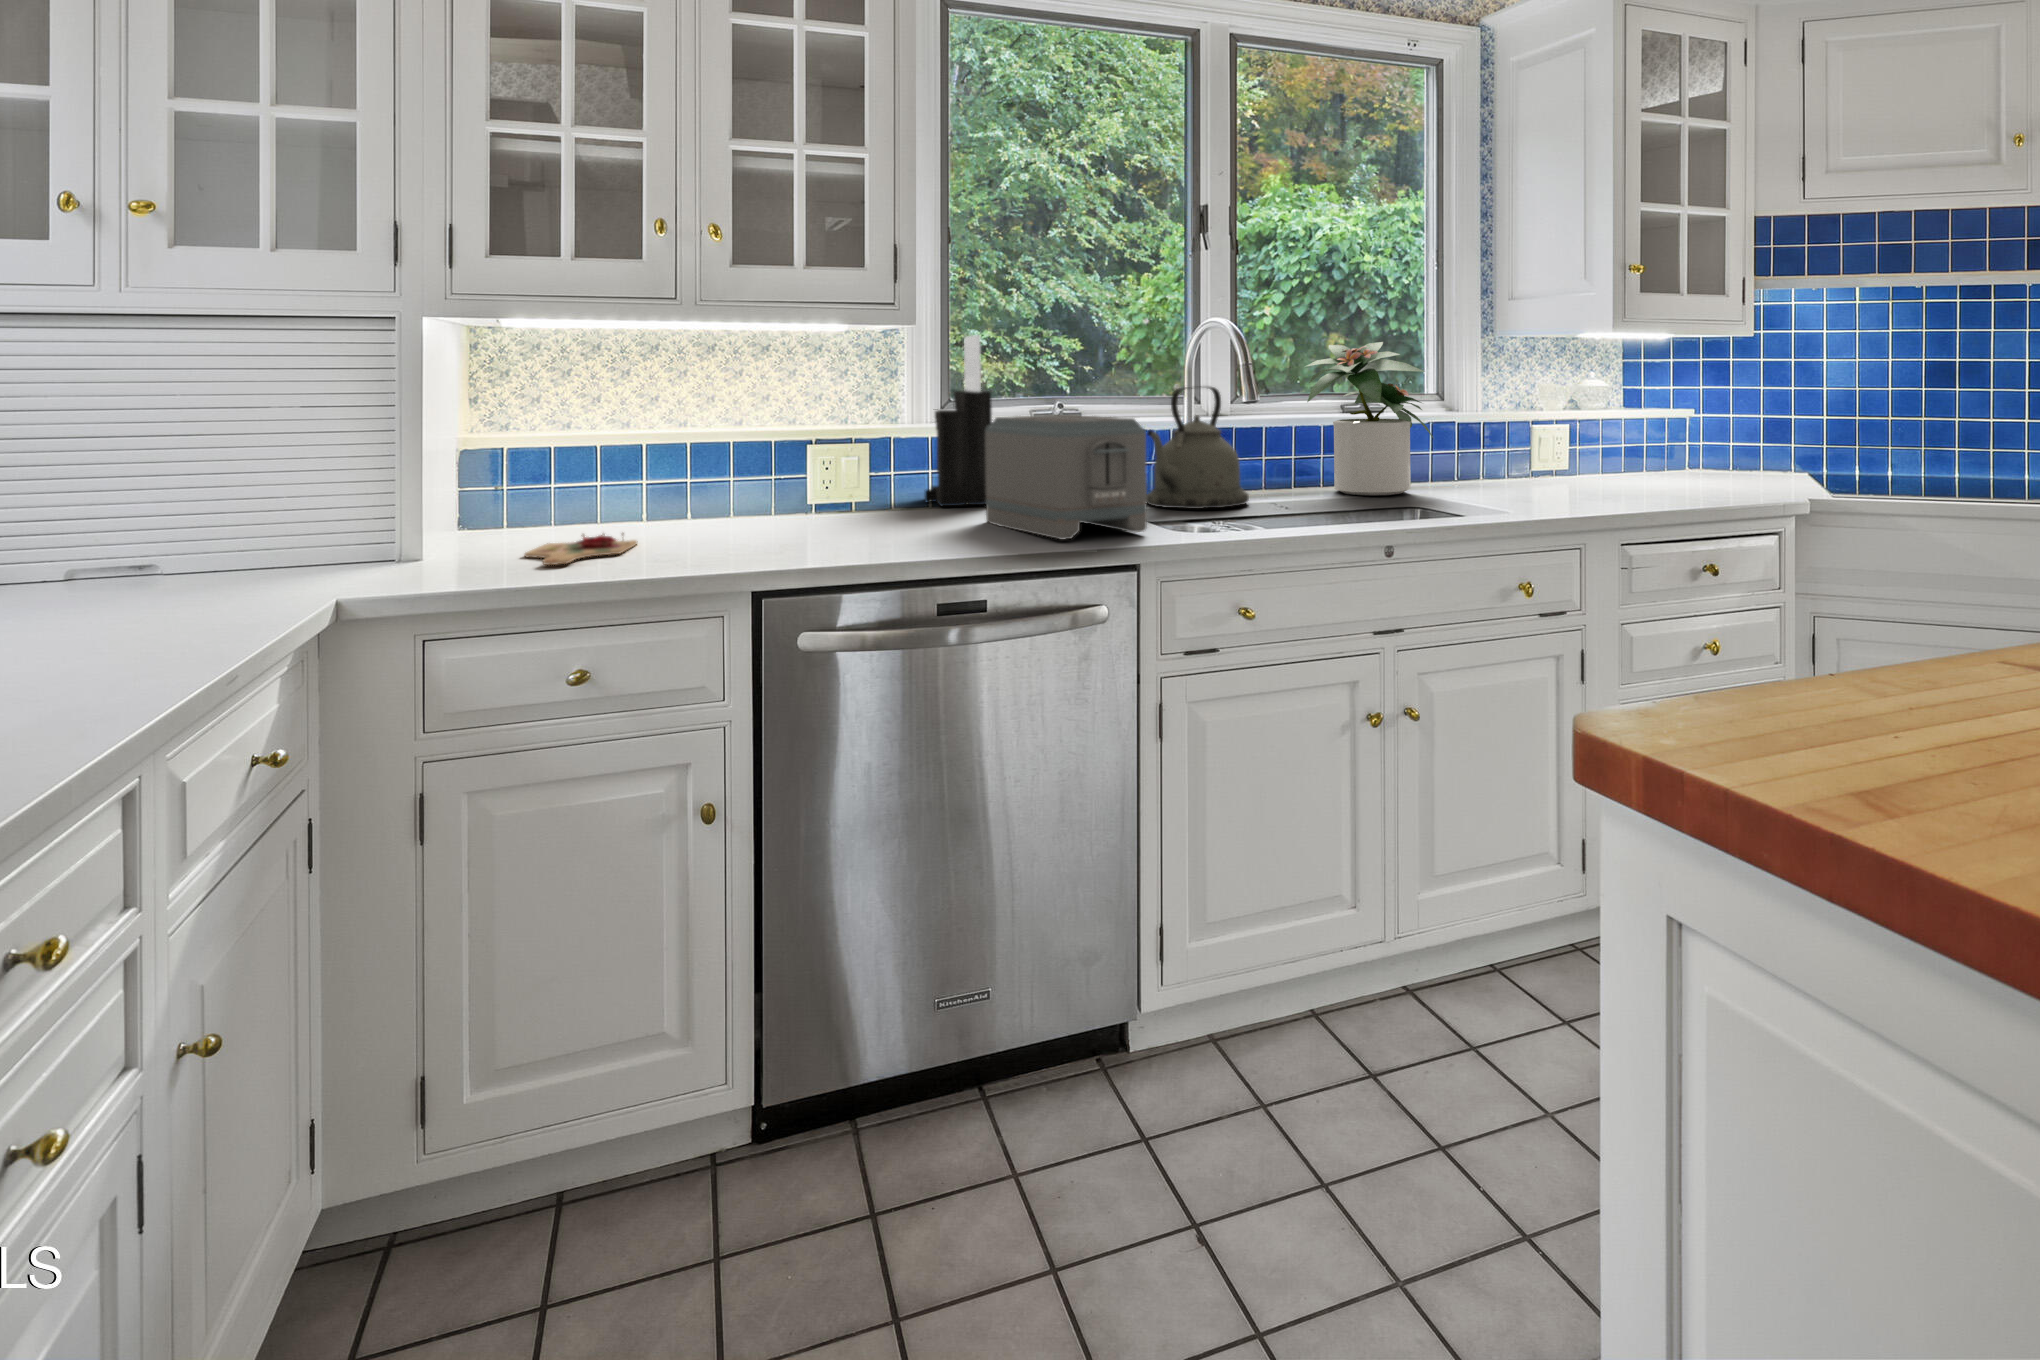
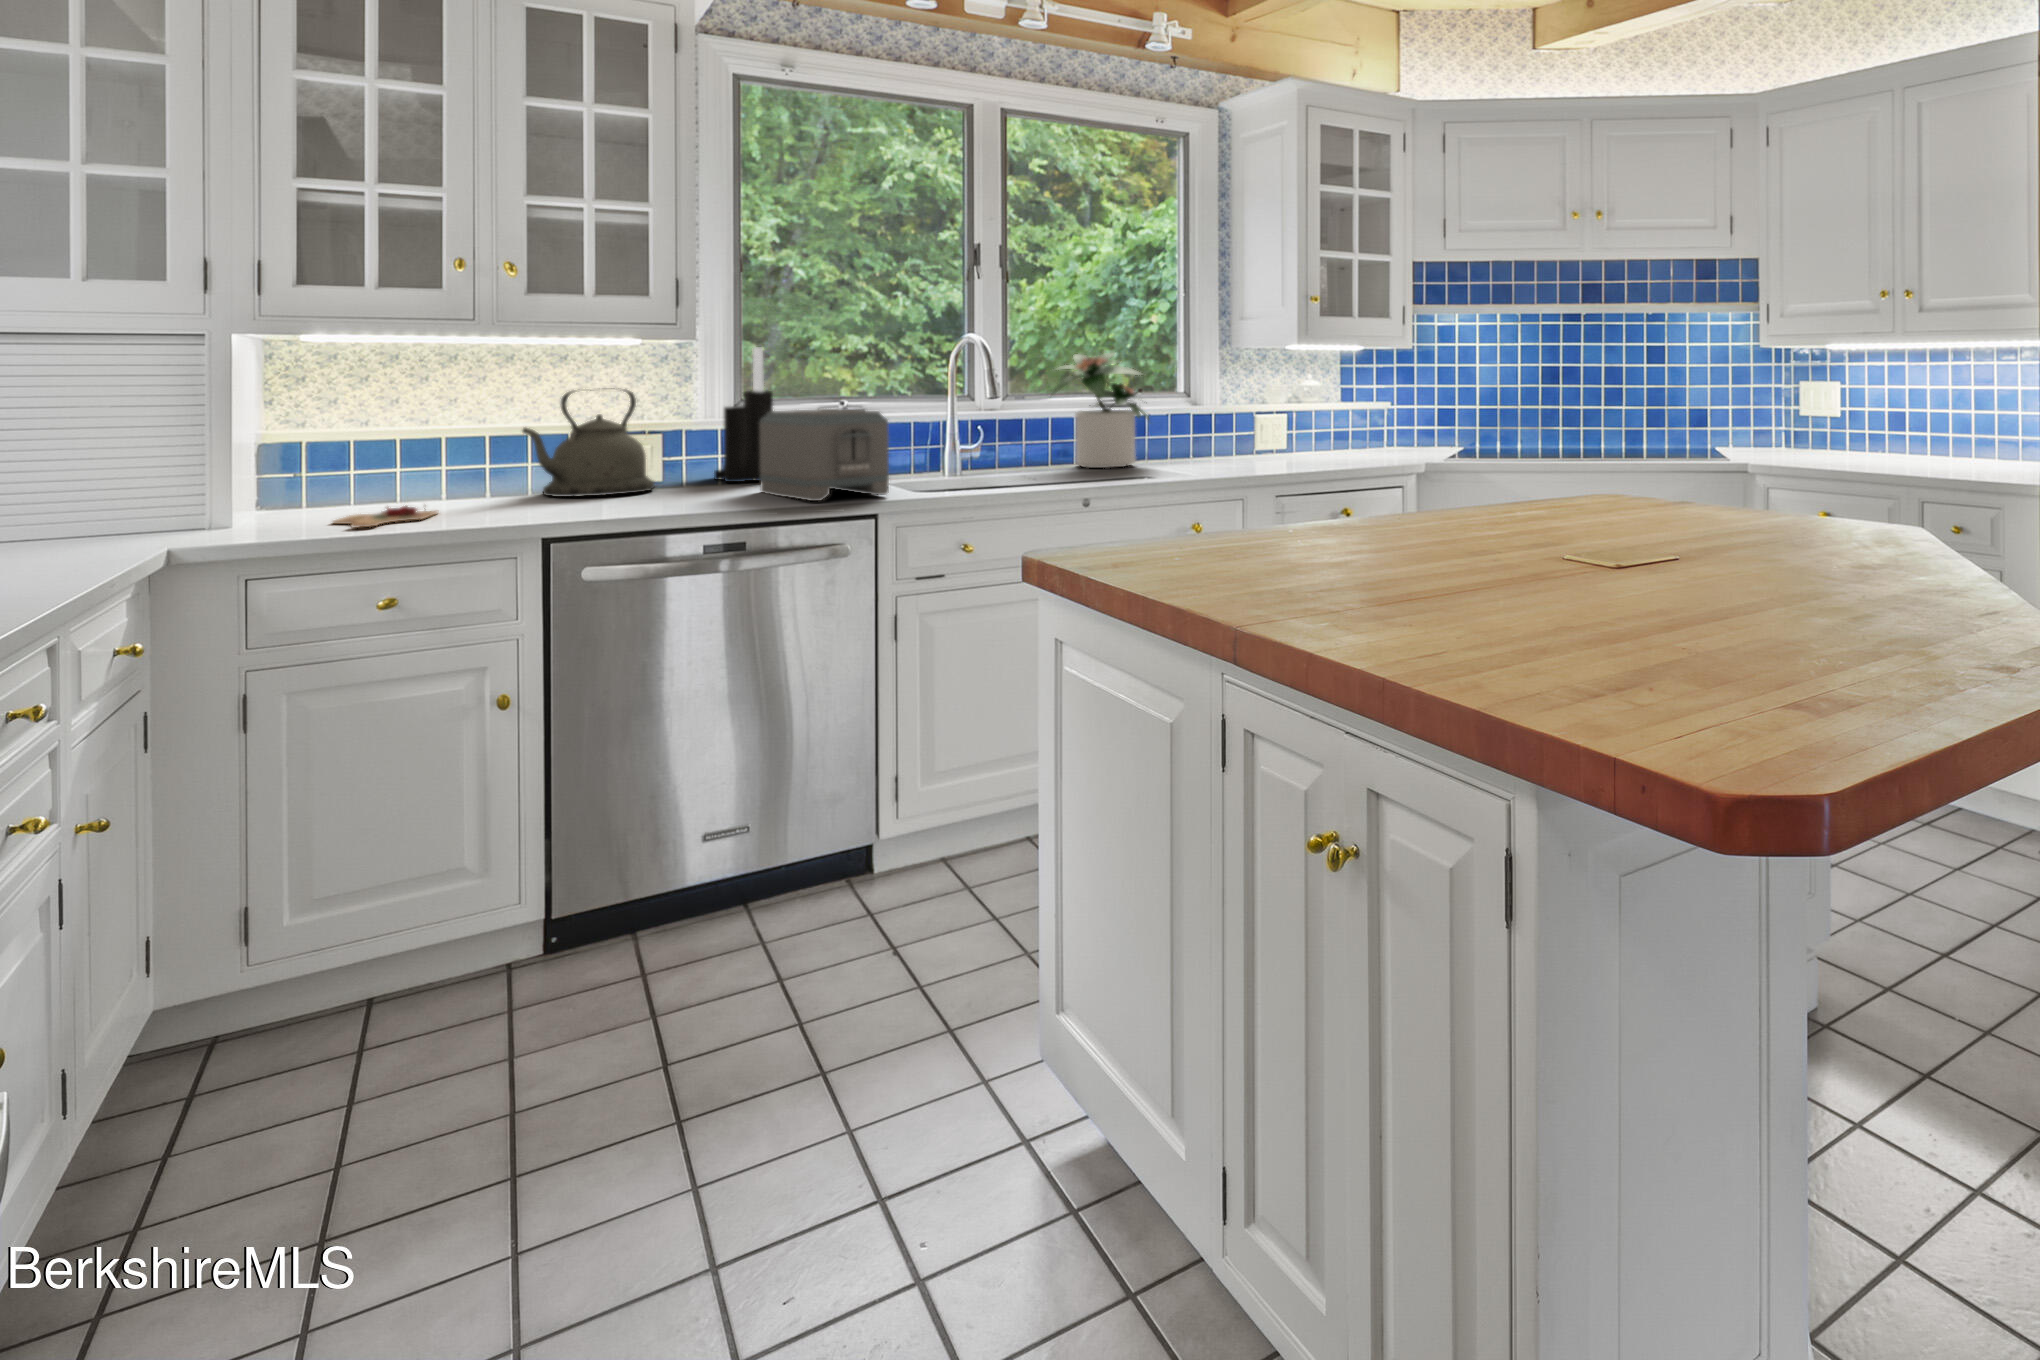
kettle: present [1147,386,1249,509] -> present [523,388,655,497]

